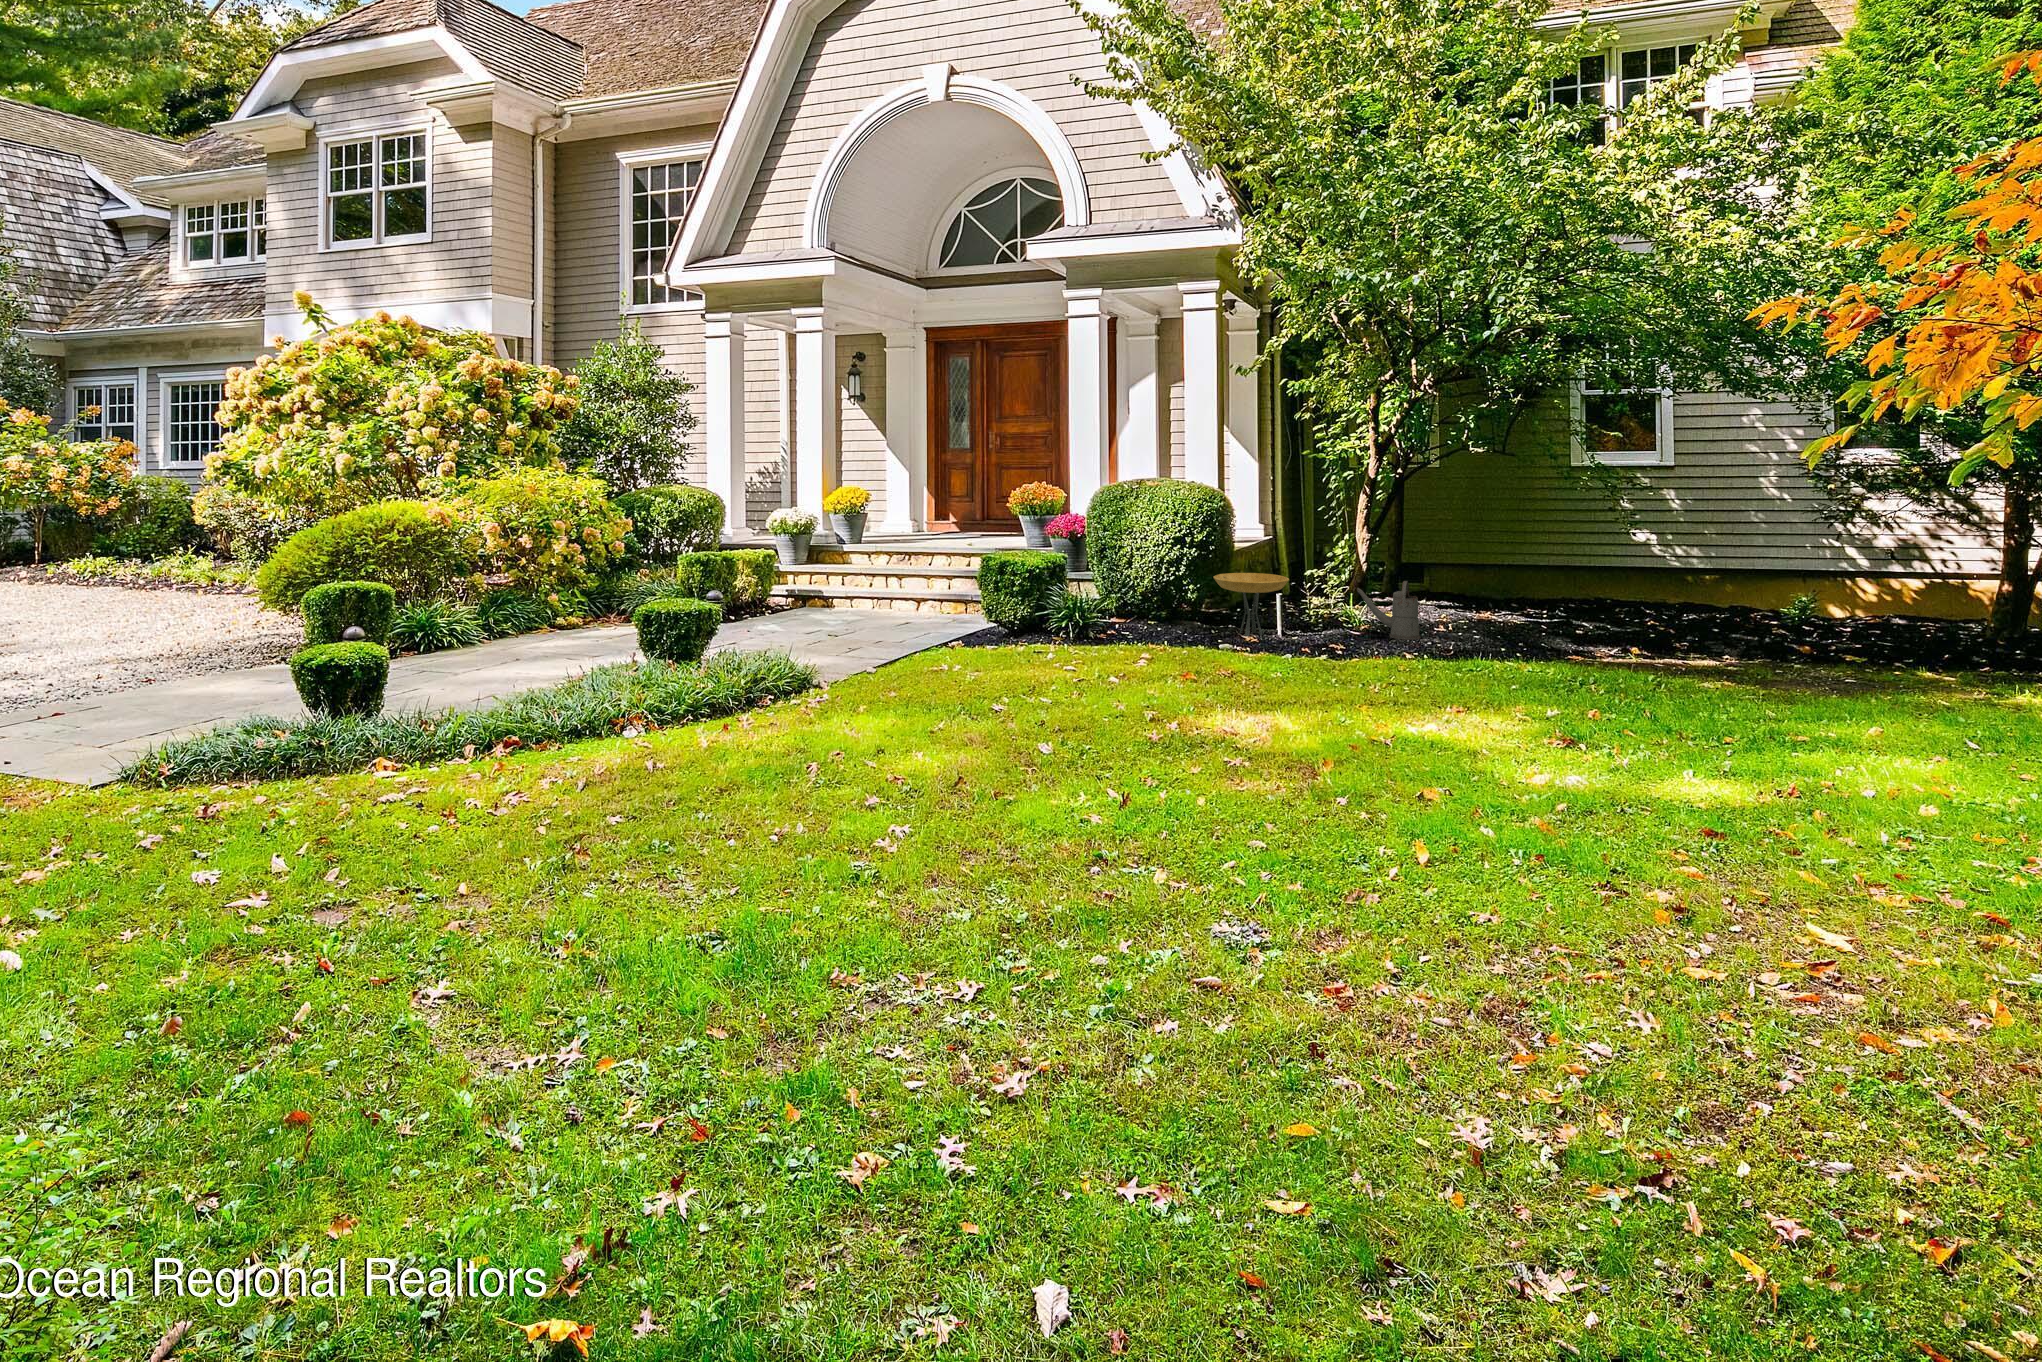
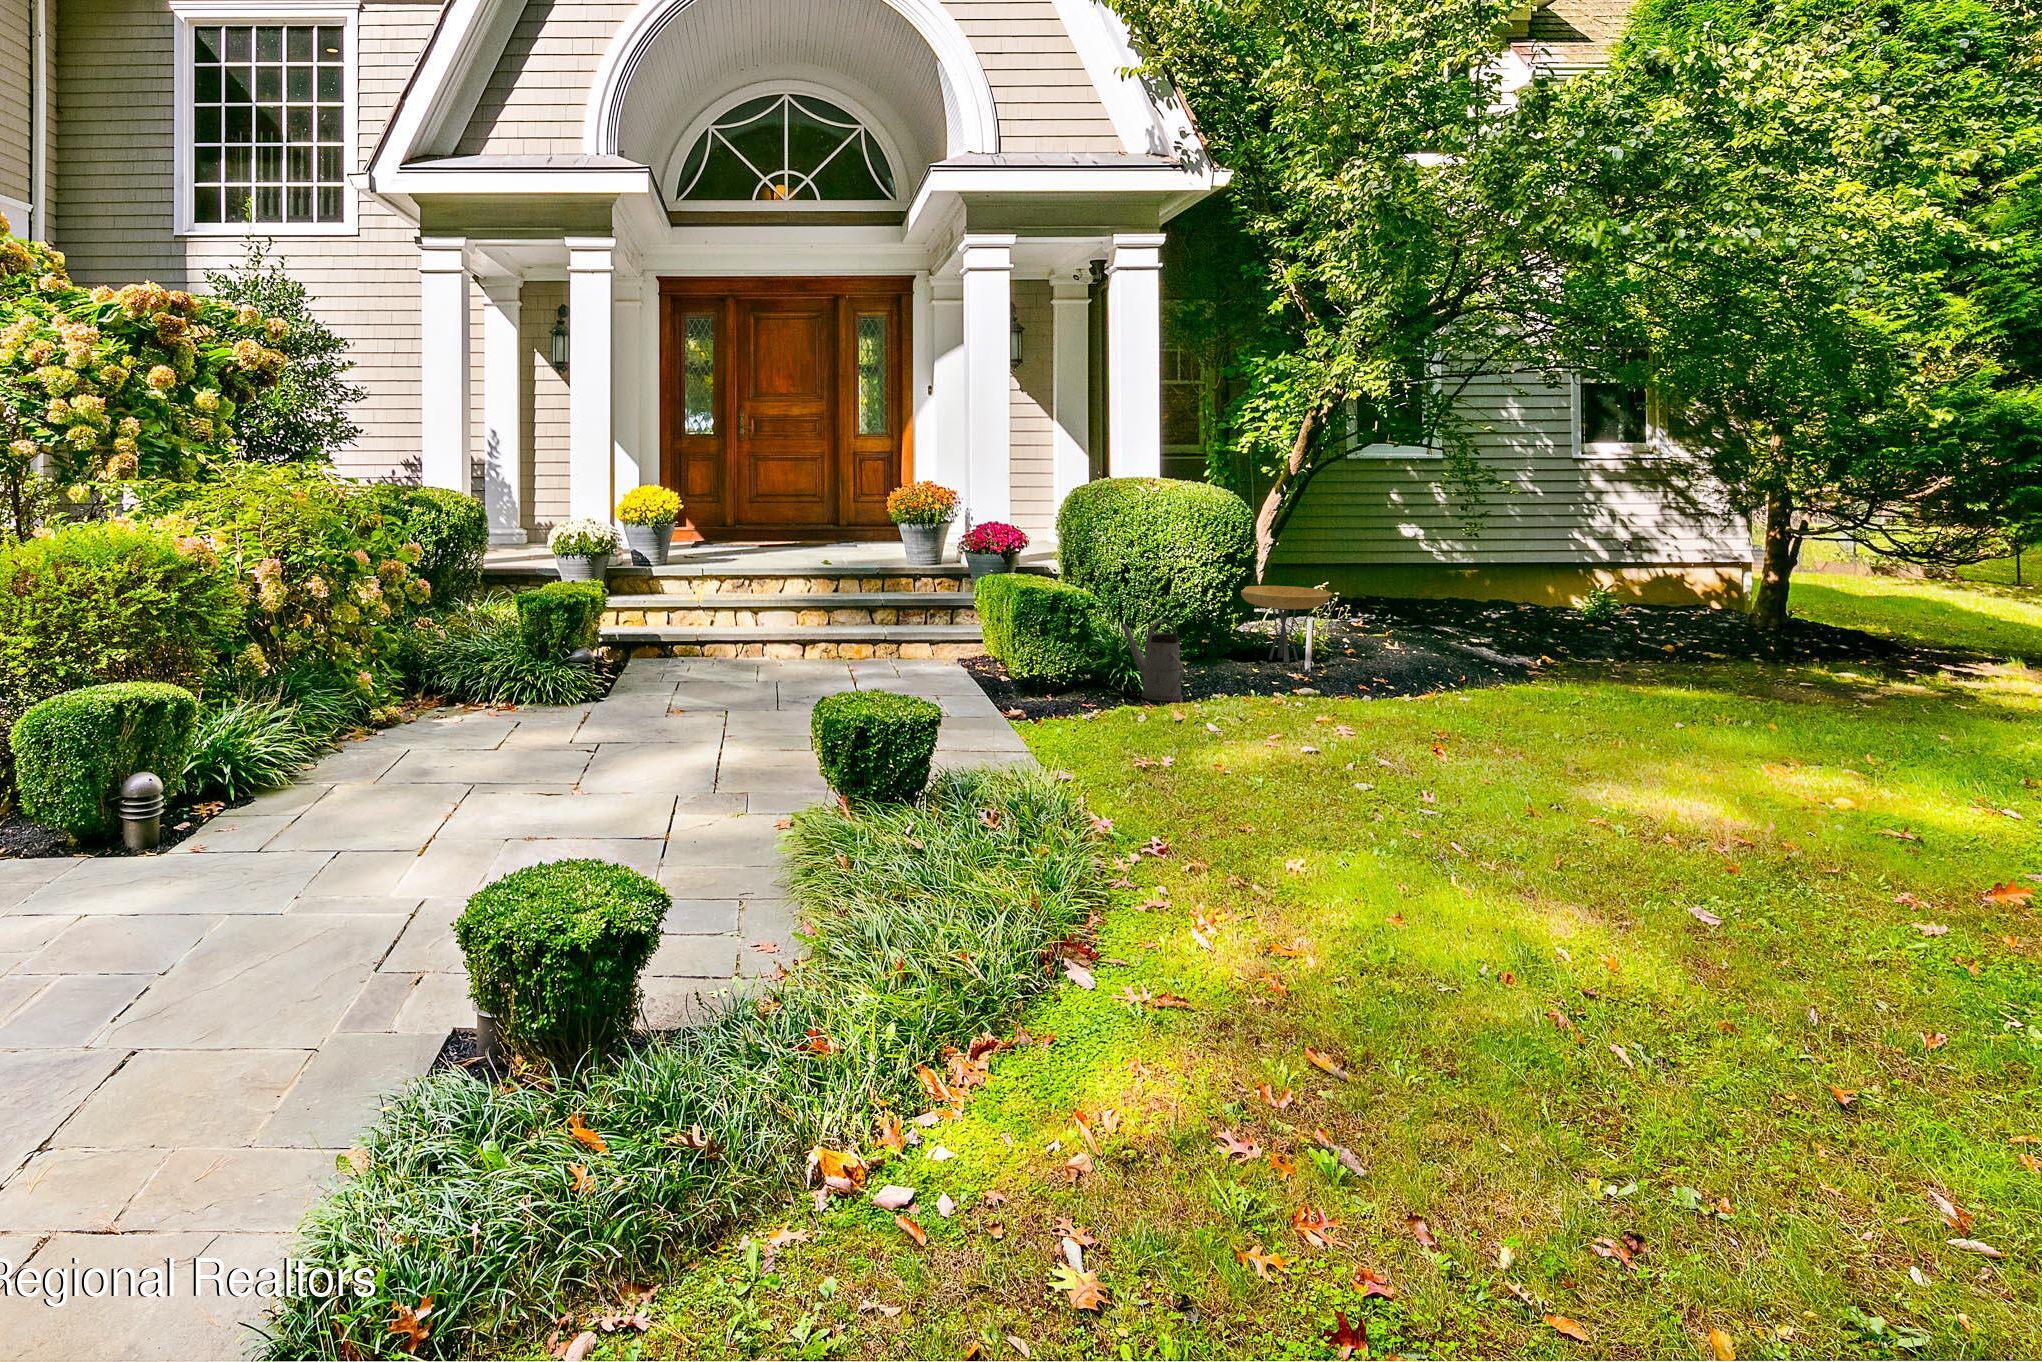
watering can: present [1357,581,1430,640] -> present [1122,619,1184,701]

